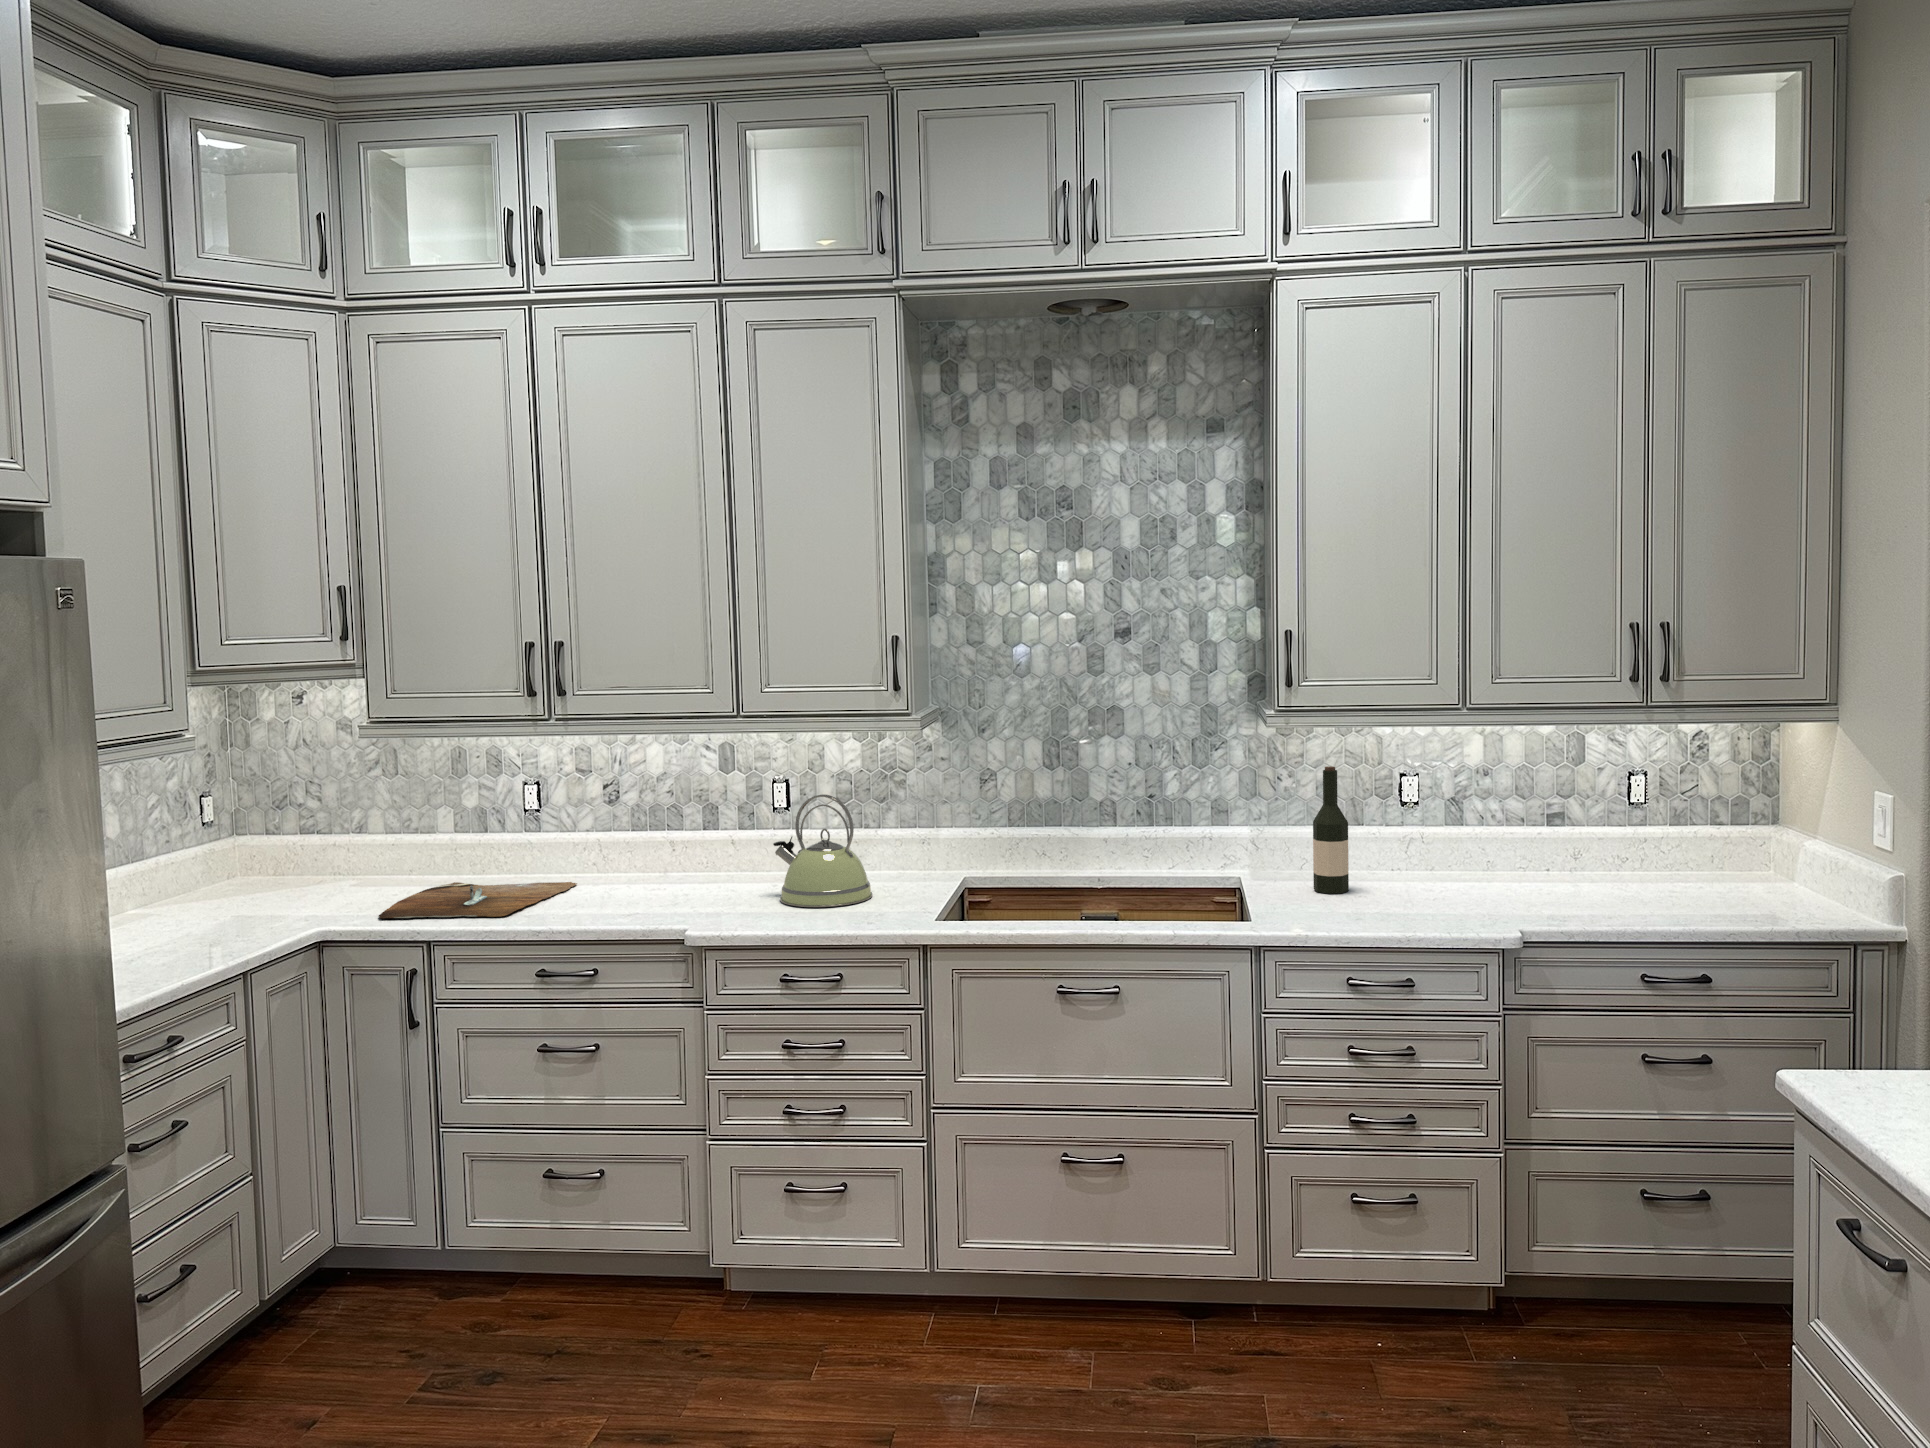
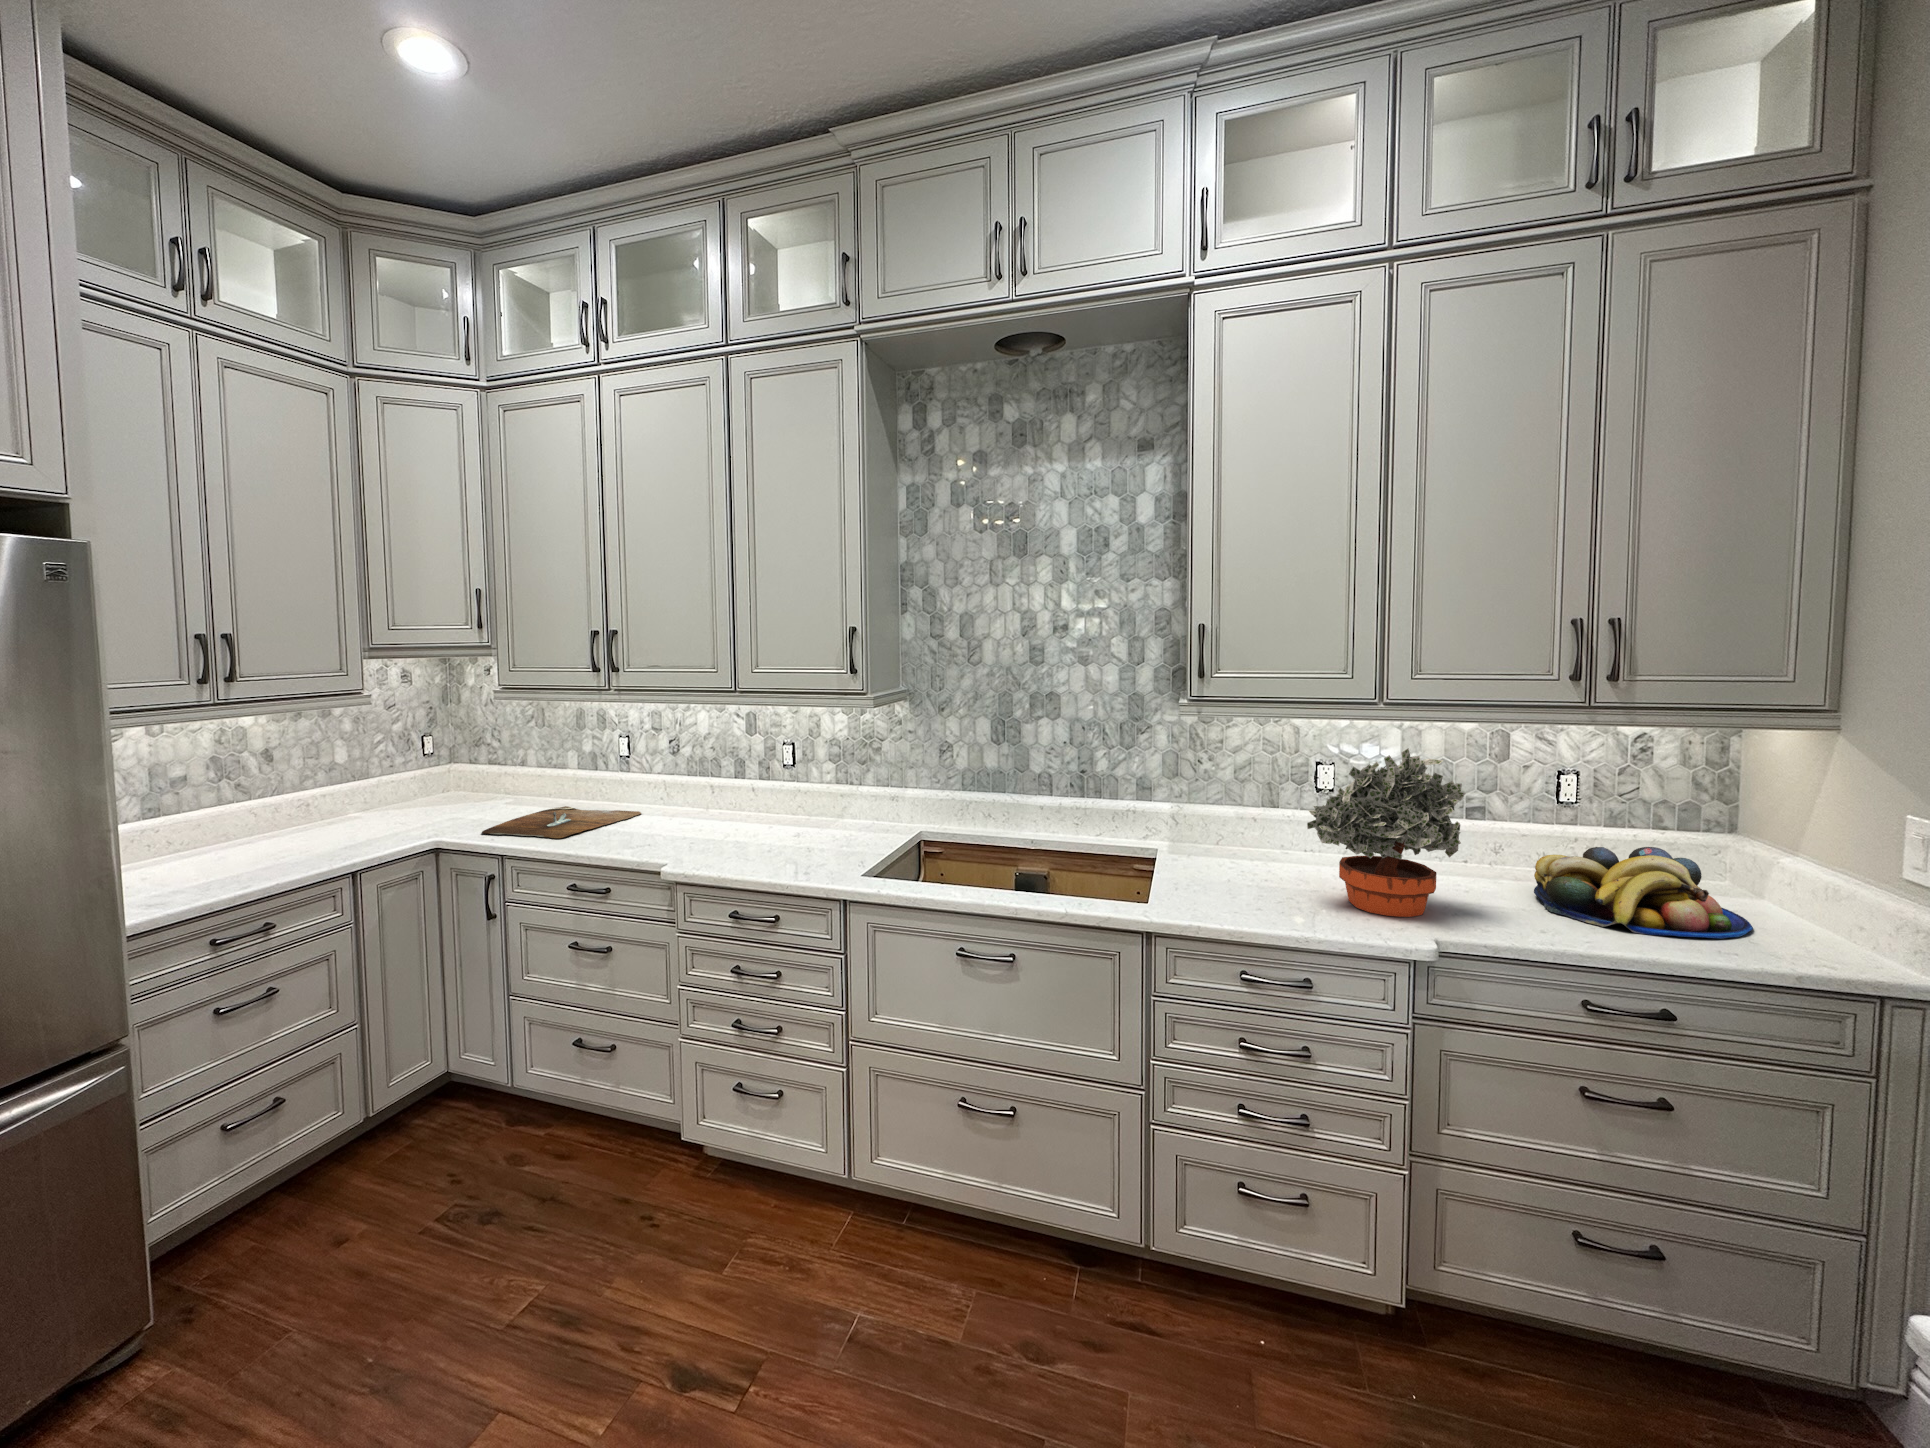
potted plant: none [1403,752,1544,918] -> present [1307,748,1465,917]
wine bottle: present [1313,766,1349,894] -> none [1223,753,1257,871]
kettle: present [773,794,872,907] -> none [764,757,839,849]
fruit bowl: none [1606,838,1775,914] -> present [1534,847,1753,938]

